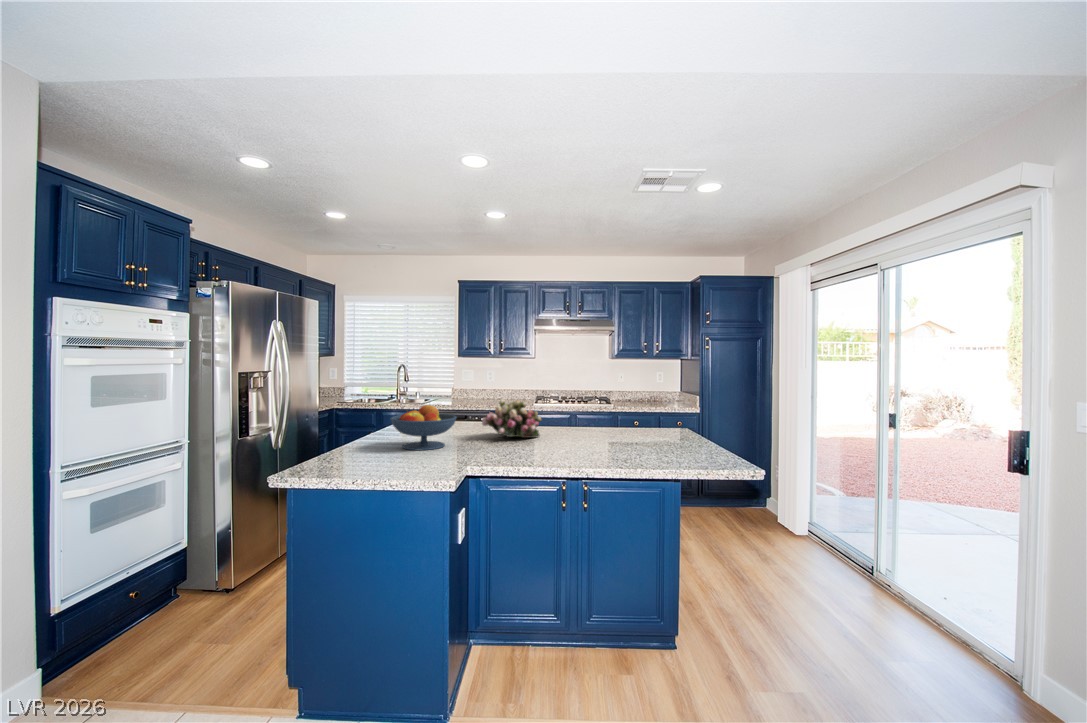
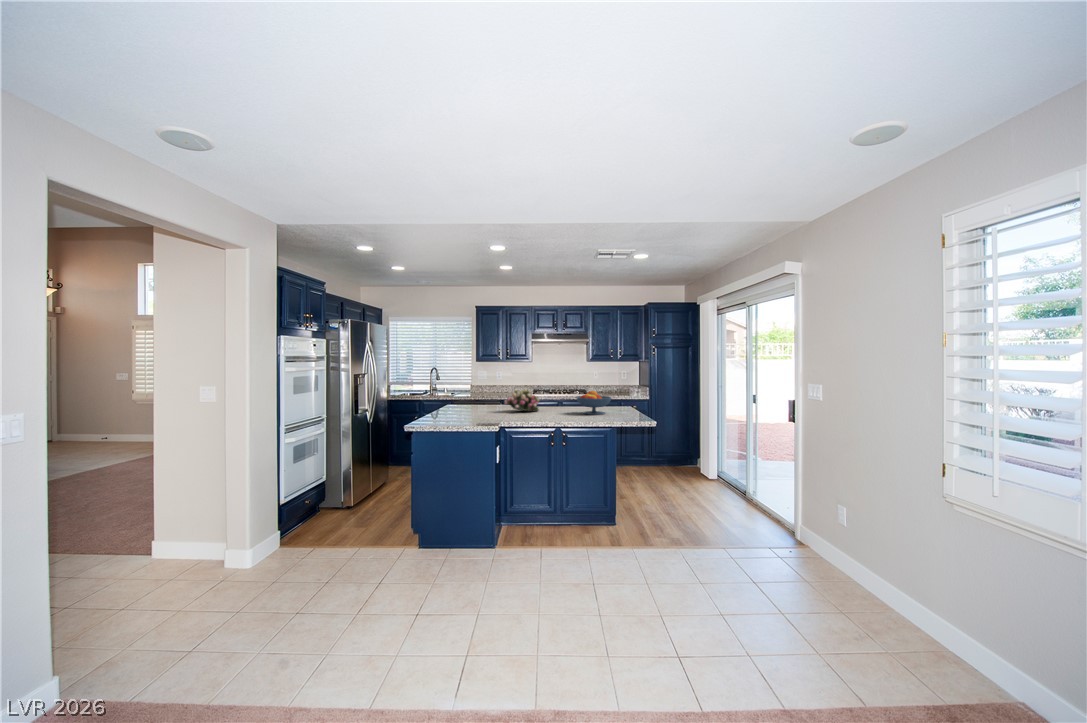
fruit bowl: present [390,405,457,450] -> present [576,391,611,415]

